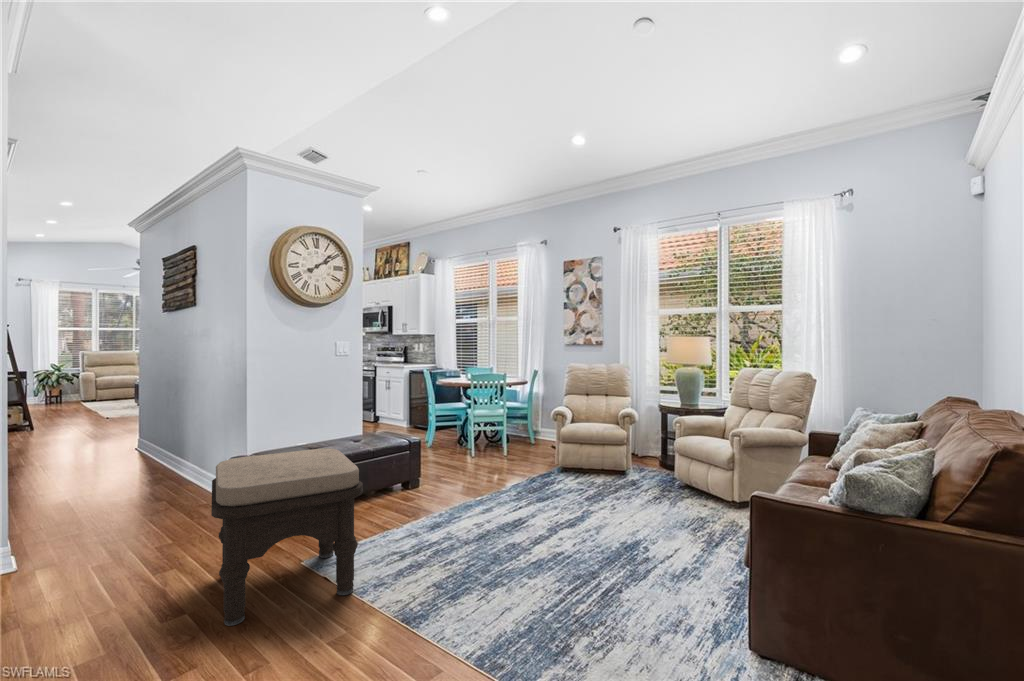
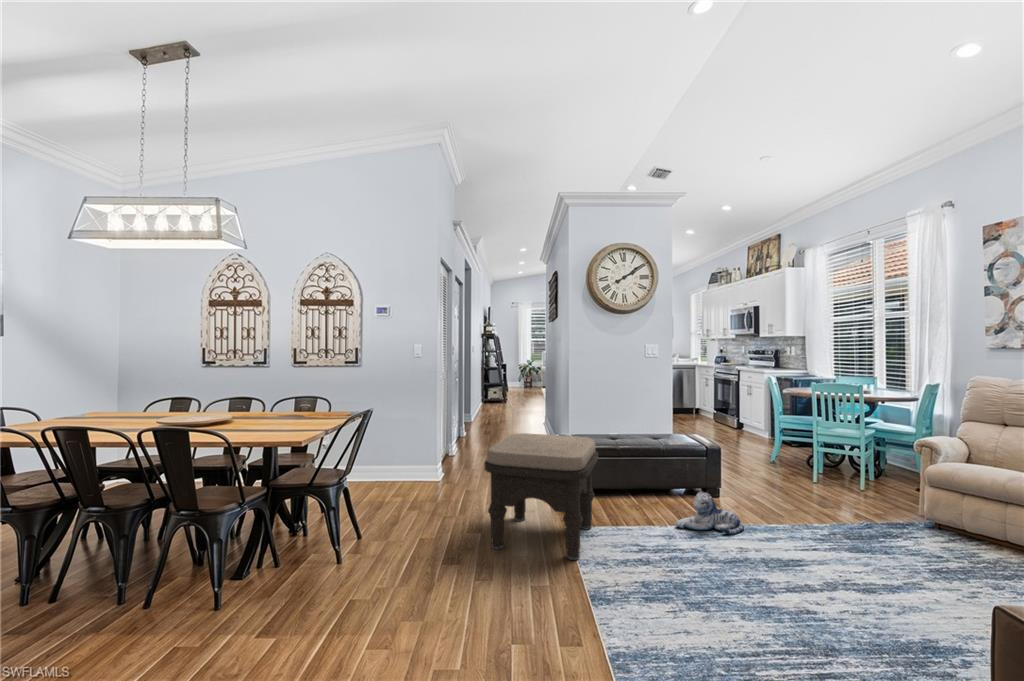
plush toy: none [411,482,465,523] -> present [676,491,744,534]

